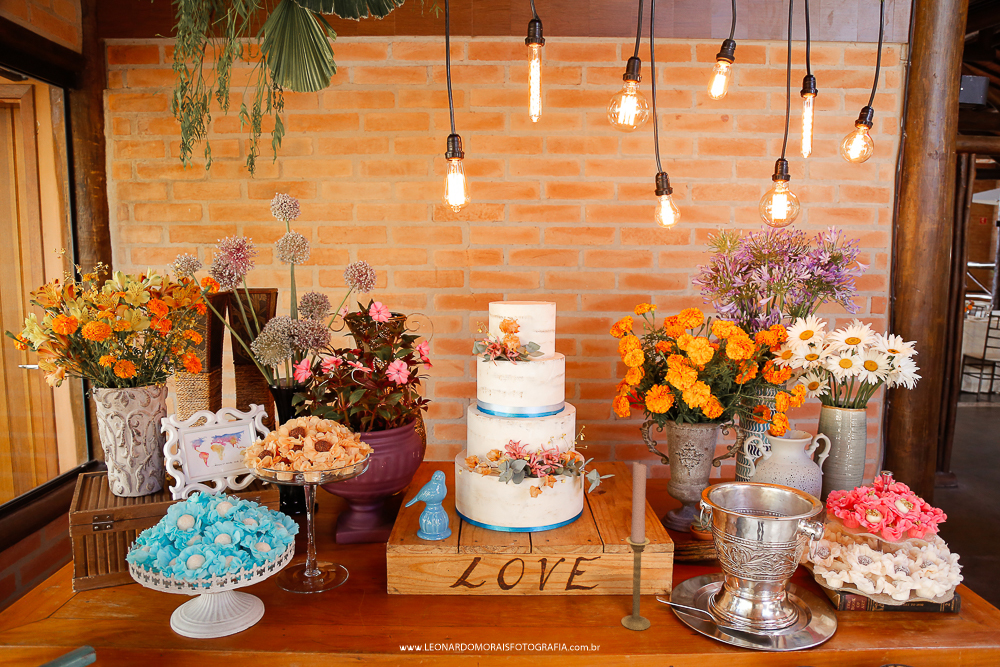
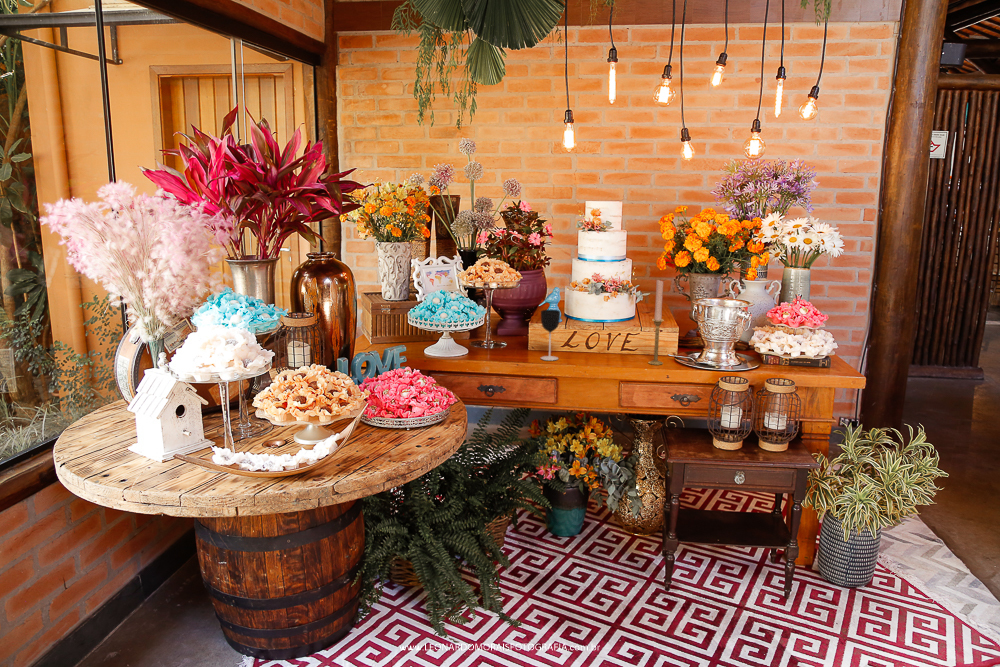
wine glass: none [407,522,446,631] -> present [541,310,560,360]

